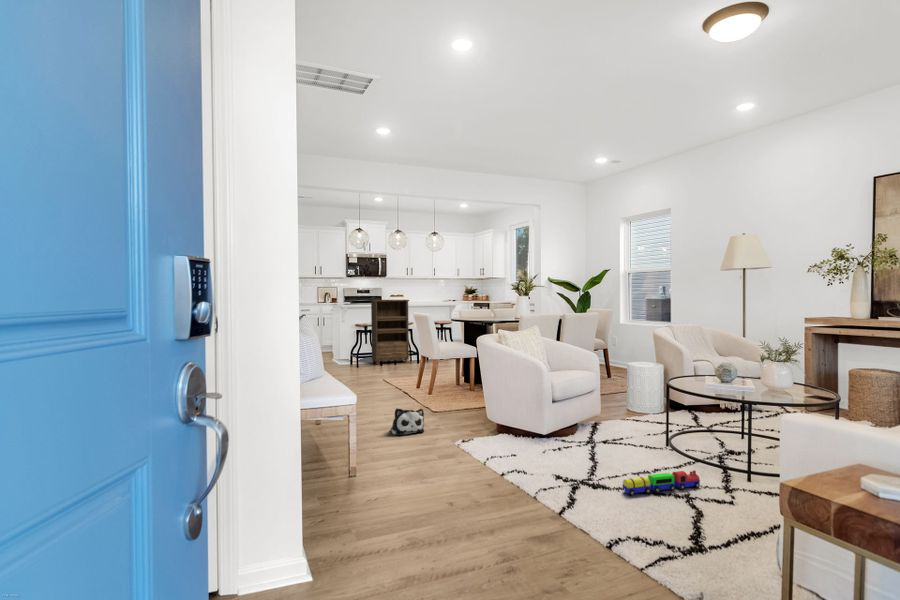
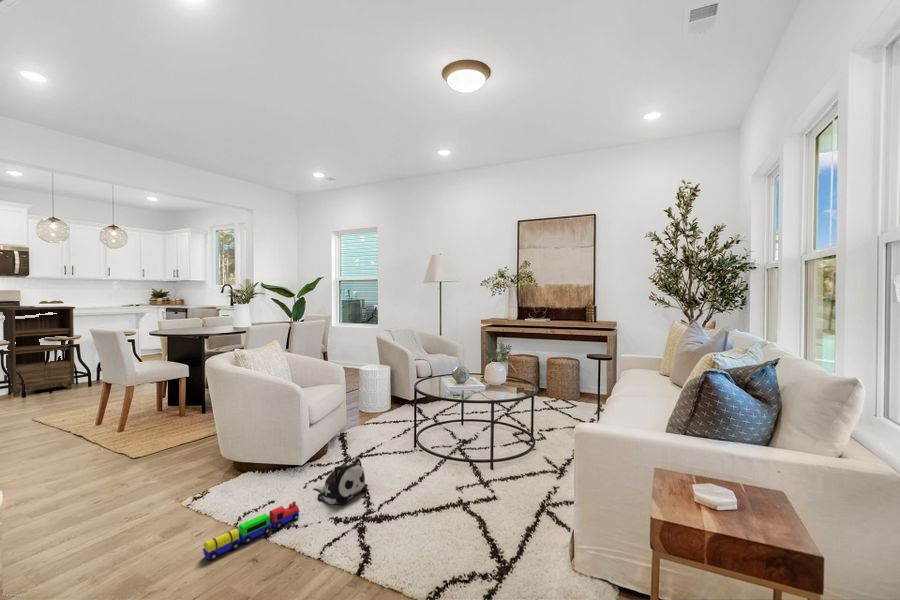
plush toy: present [390,408,424,436] -> present [314,458,367,505]
toy train: present [622,470,700,496] -> present [203,501,300,560]

